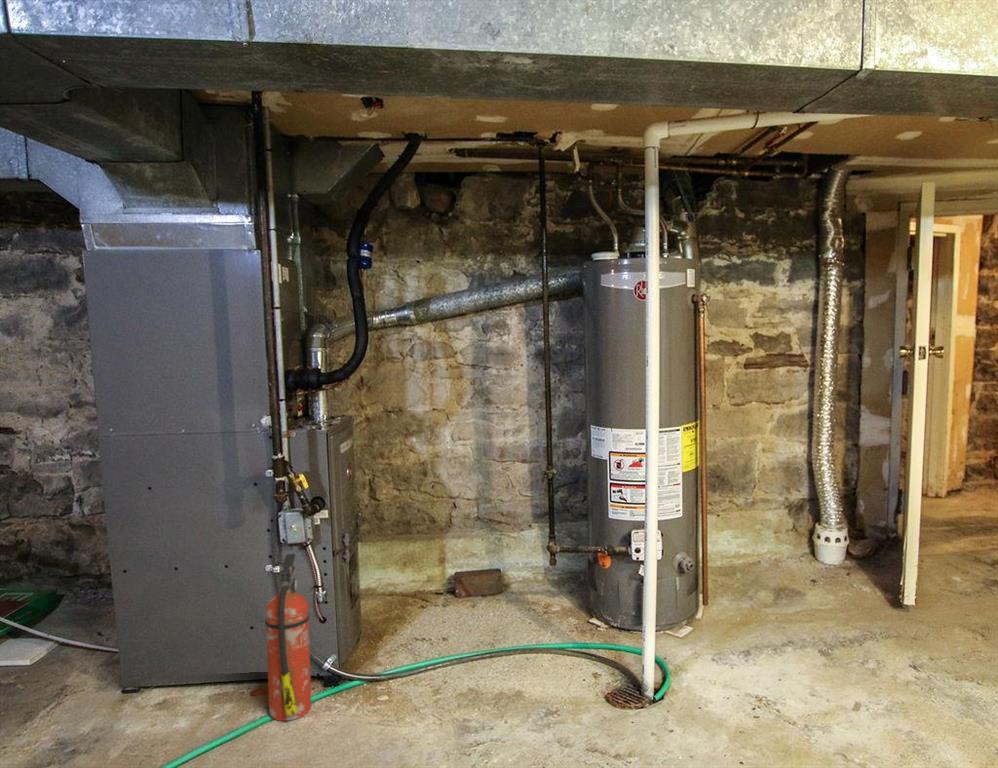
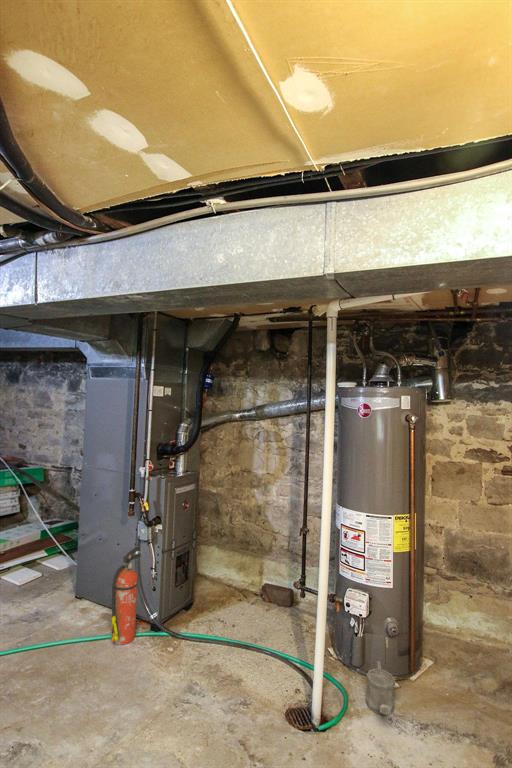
watering can: none [666,611,730,666] -> present [366,661,395,715]

